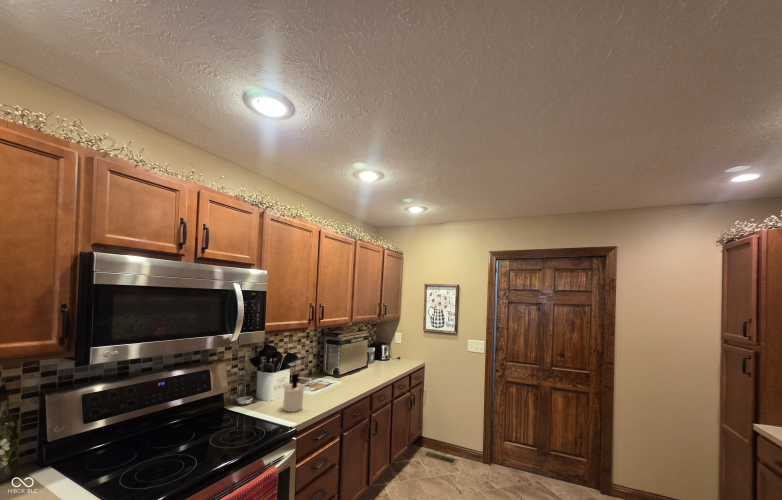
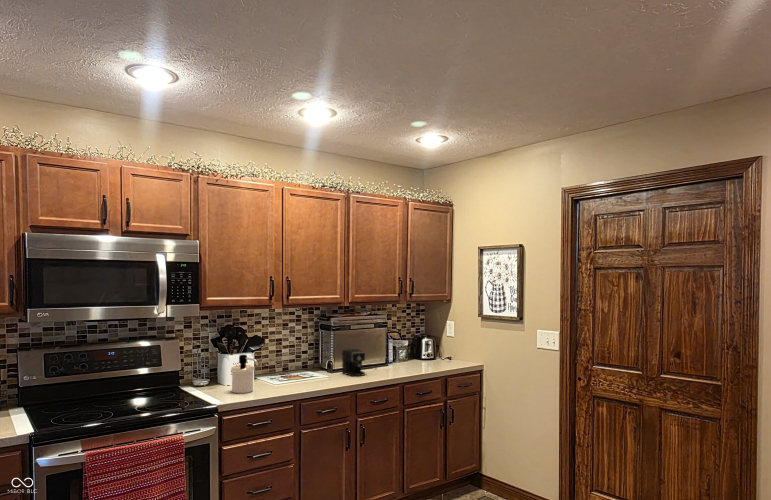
coffee maker: none [345,358,366,382] -> present [342,349,365,376]

